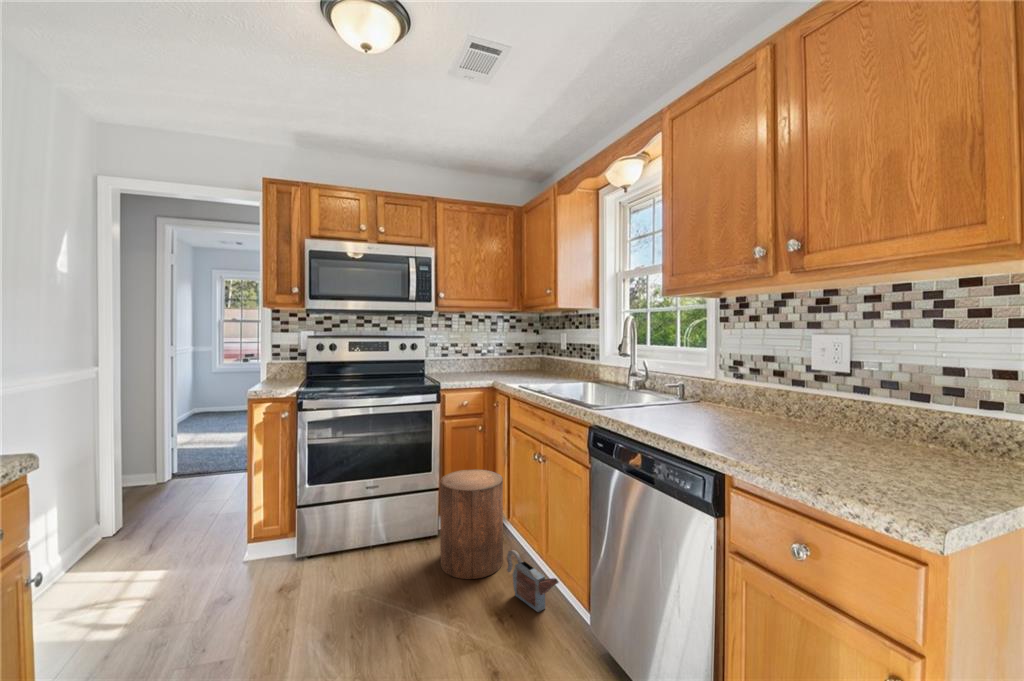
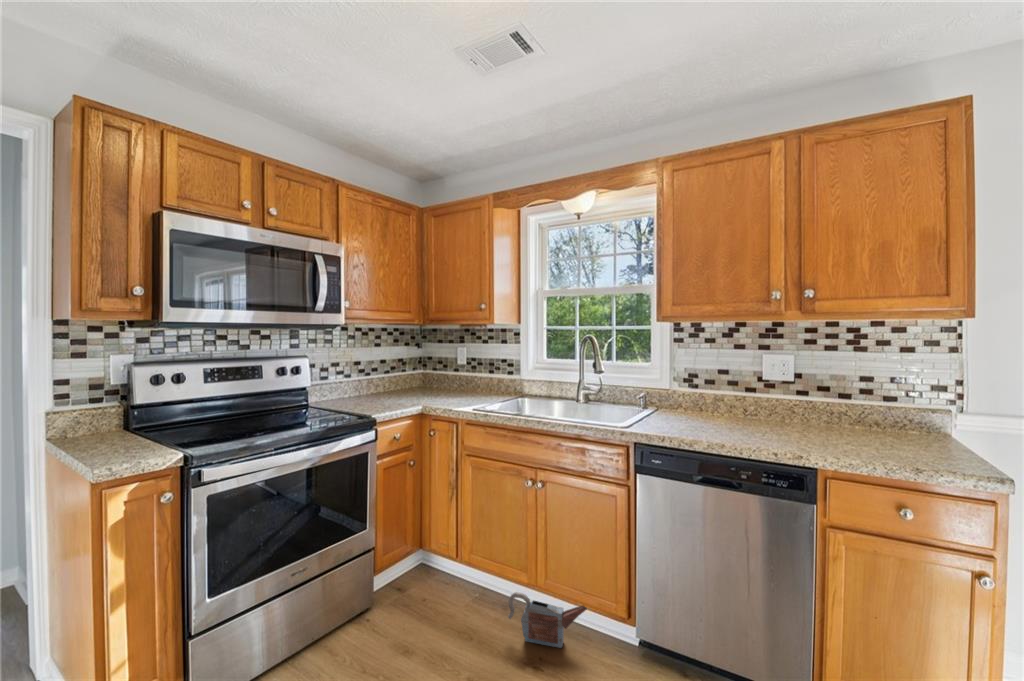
stool: present [440,469,503,579] -> none [409,512,483,650]

